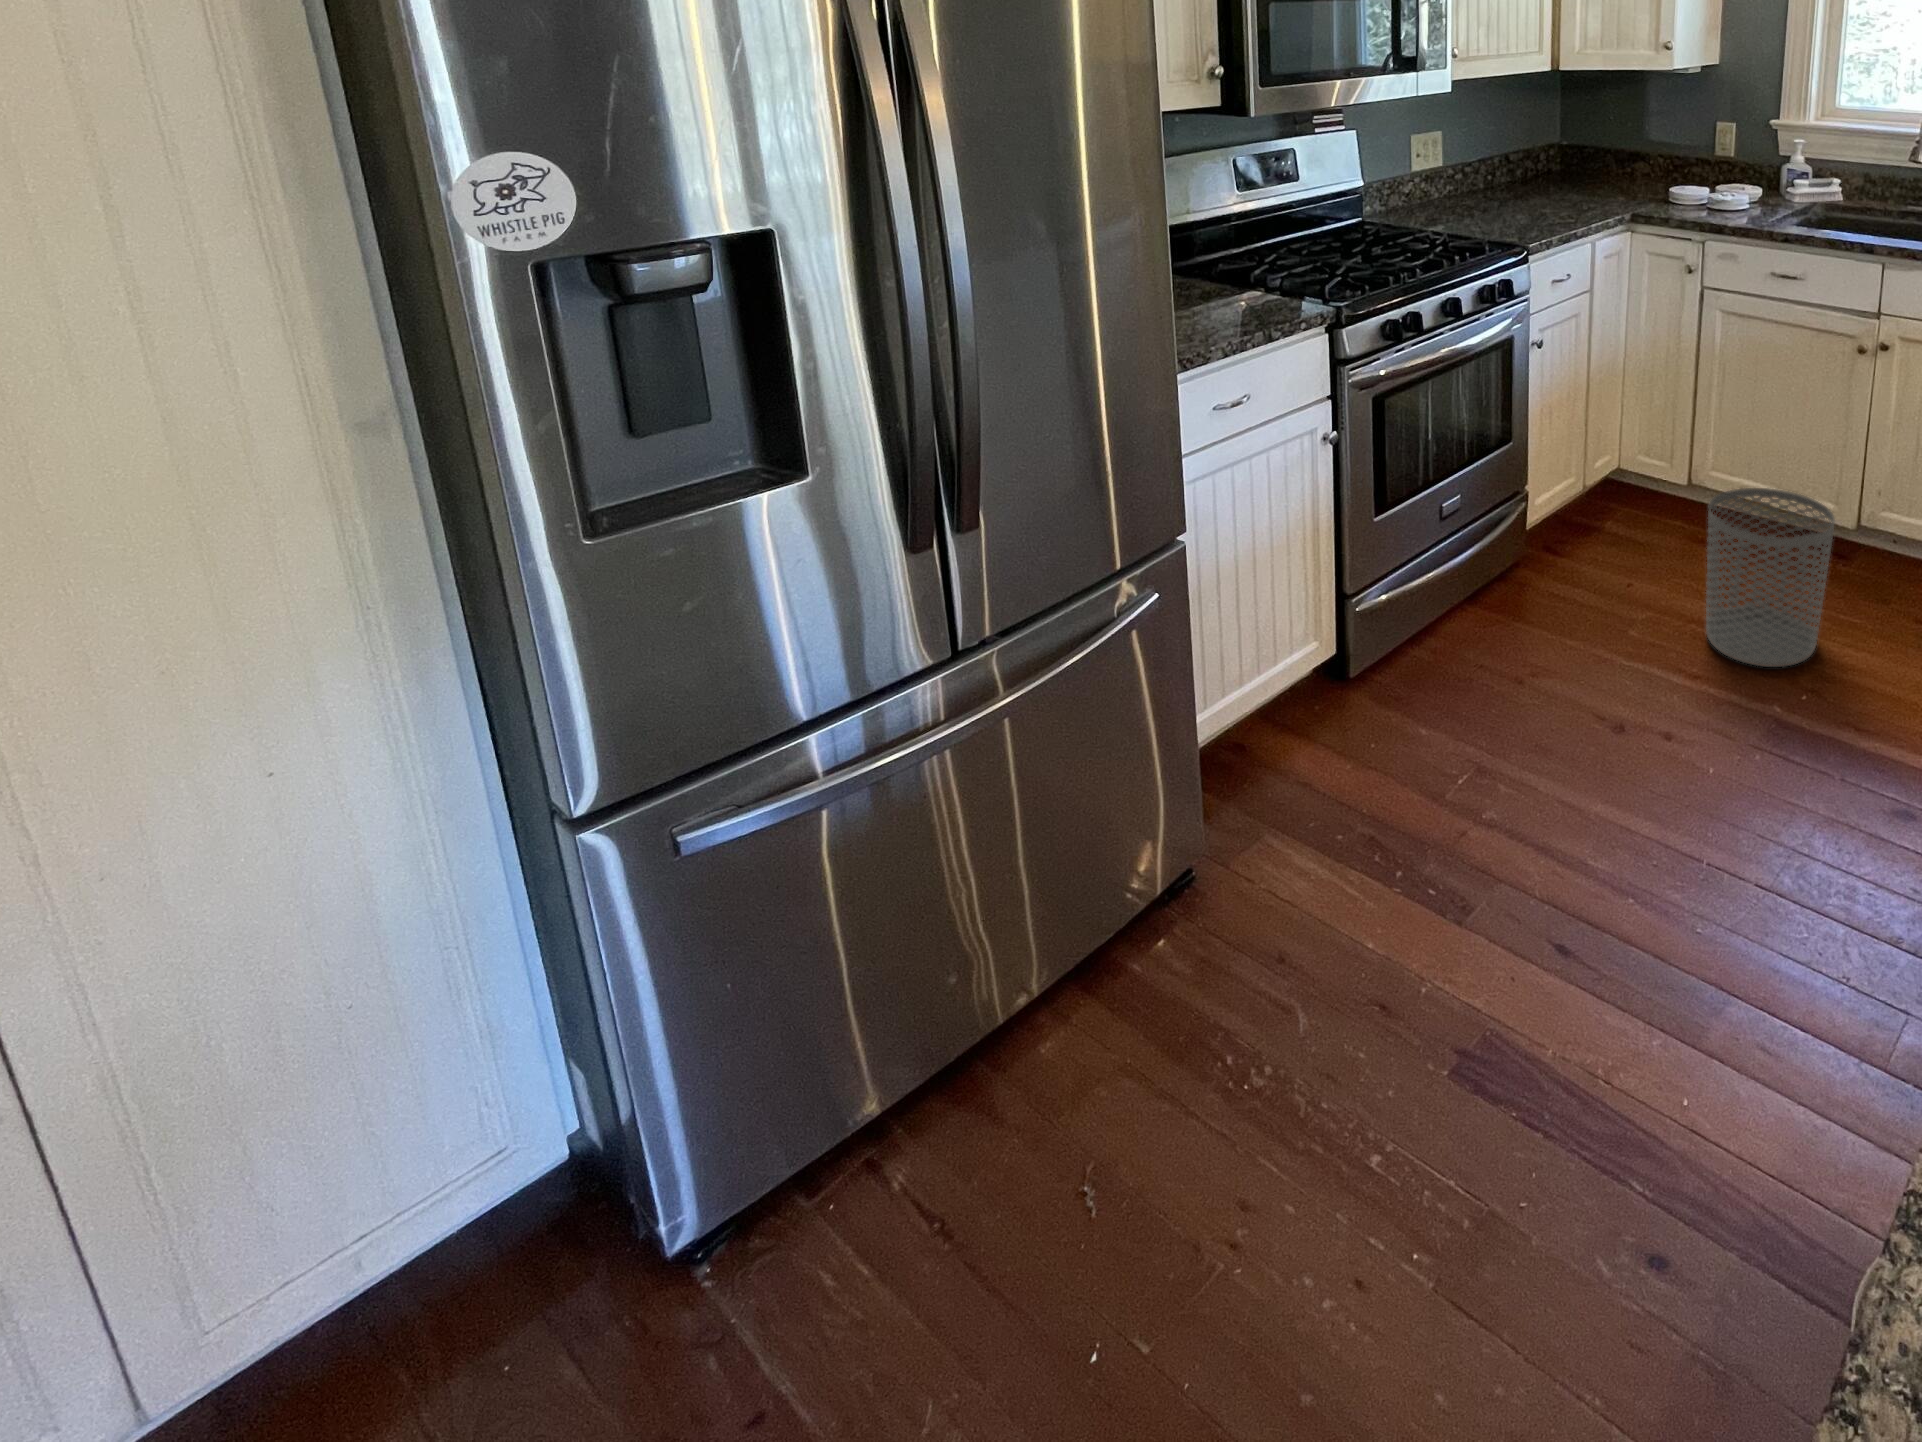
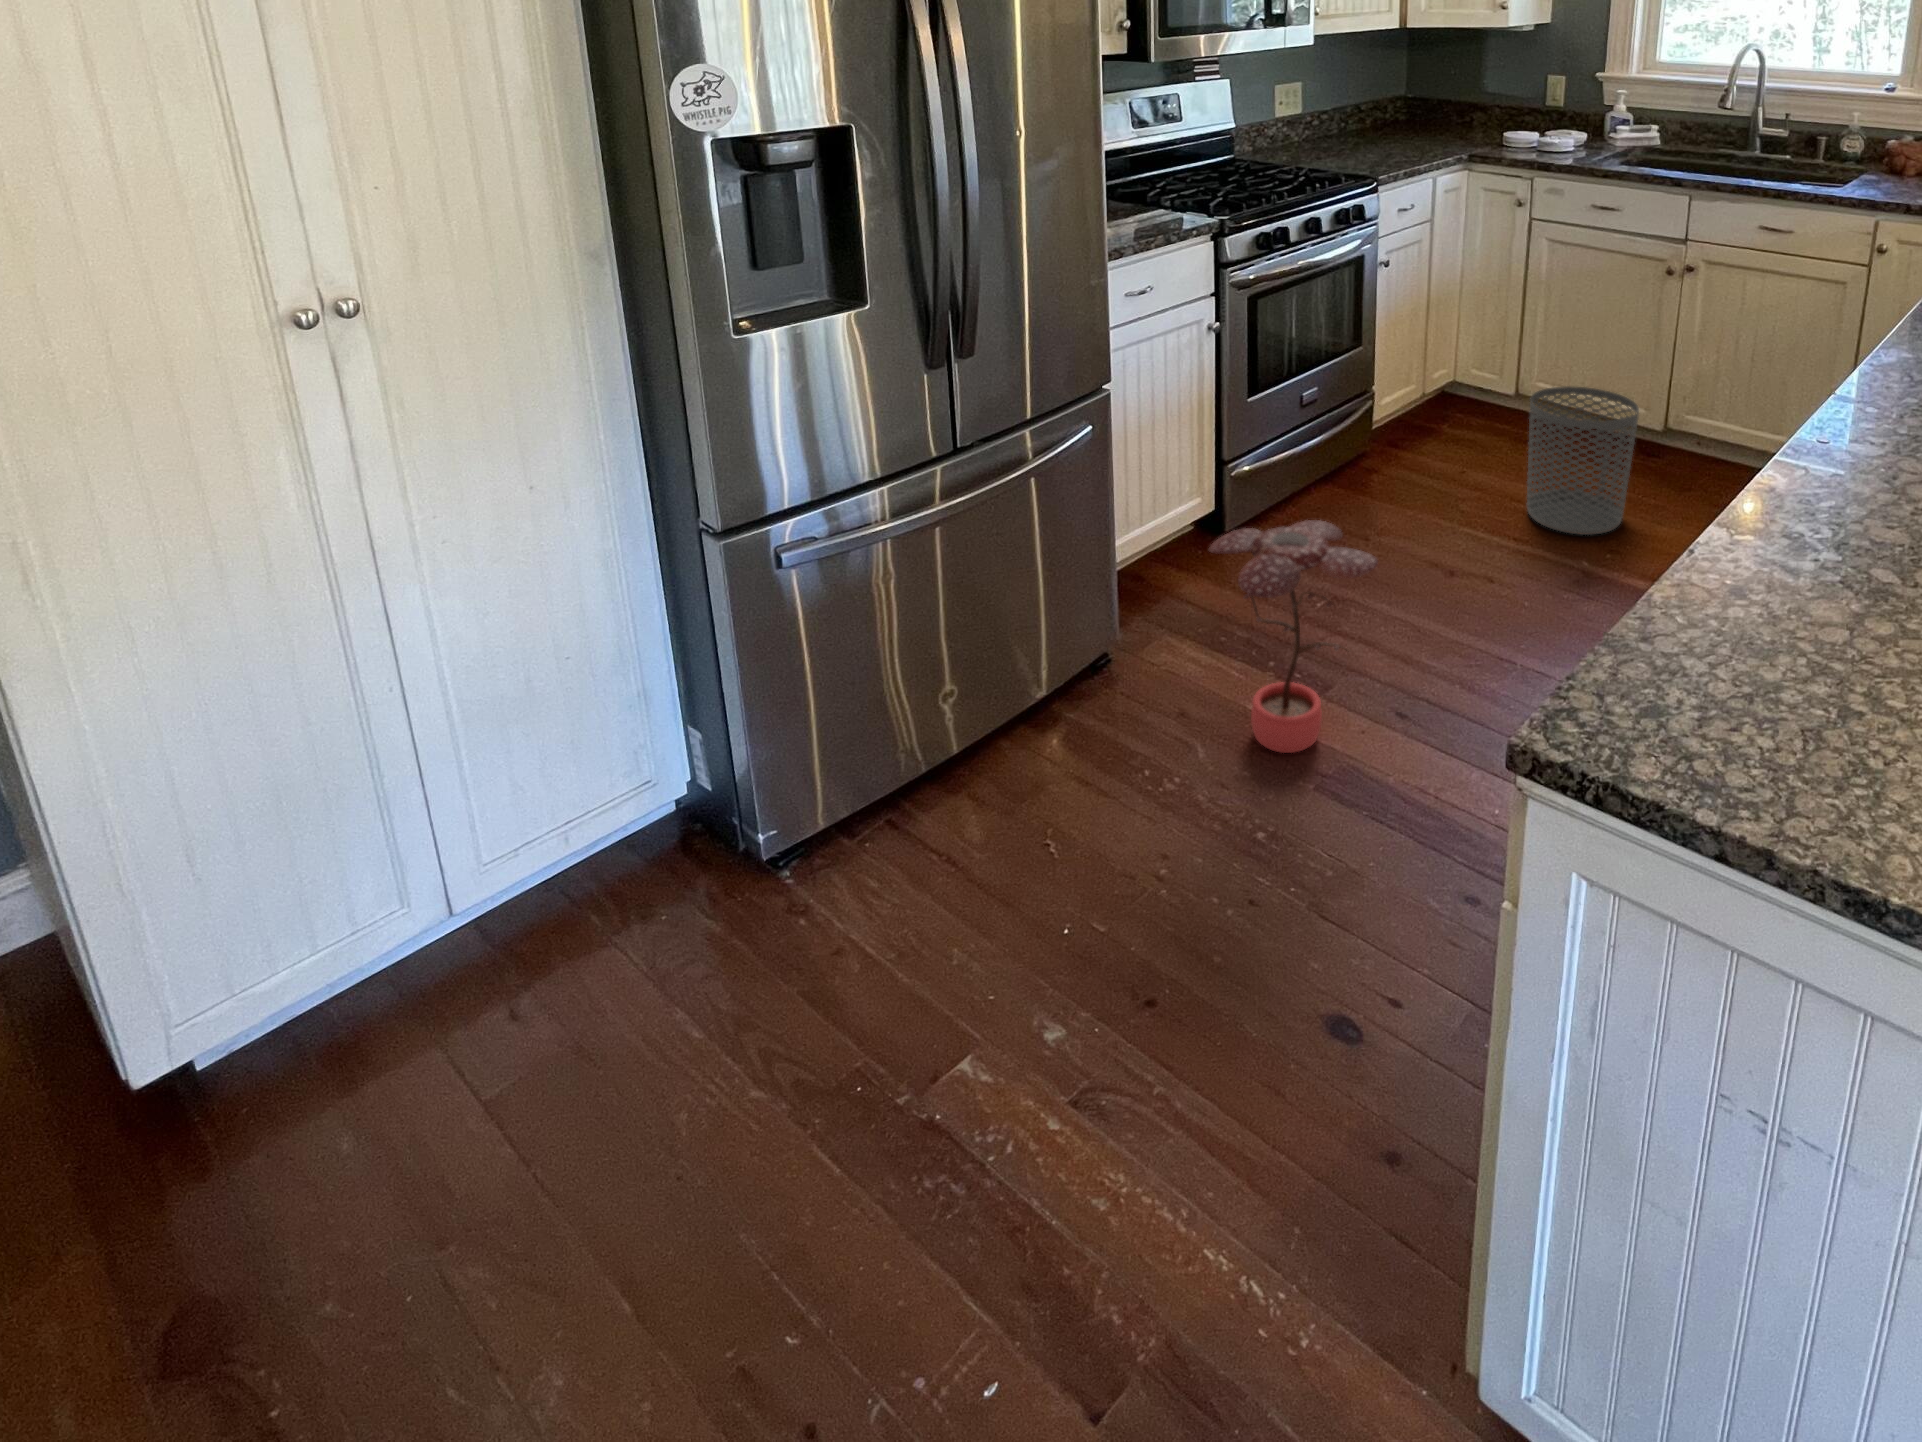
potted plant: none [1307,710,1528,1026] -> present [1209,520,1378,753]

